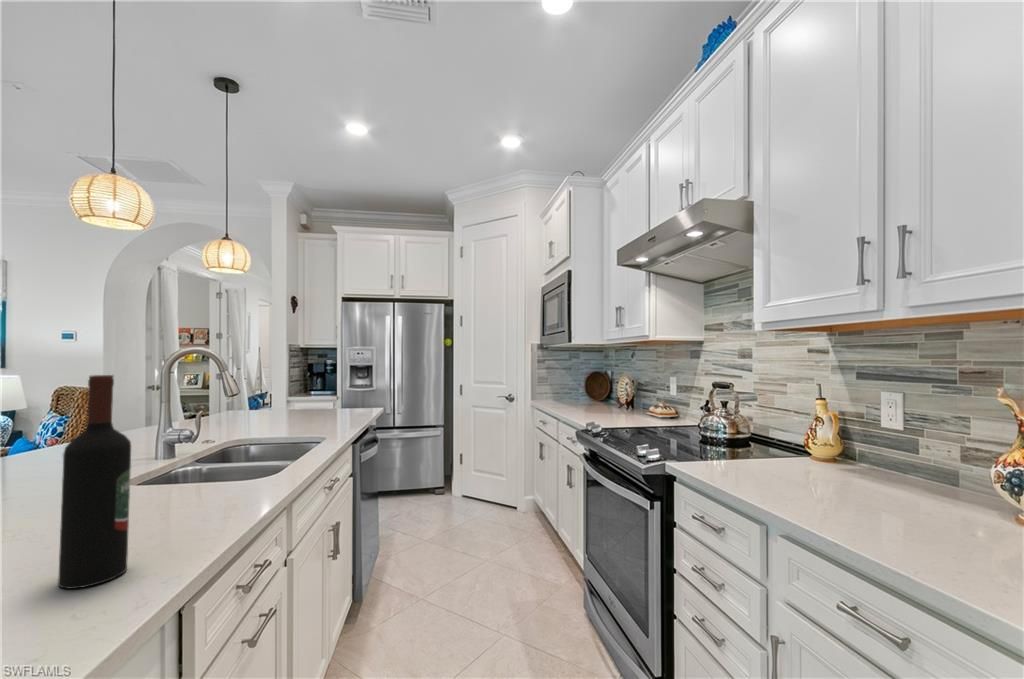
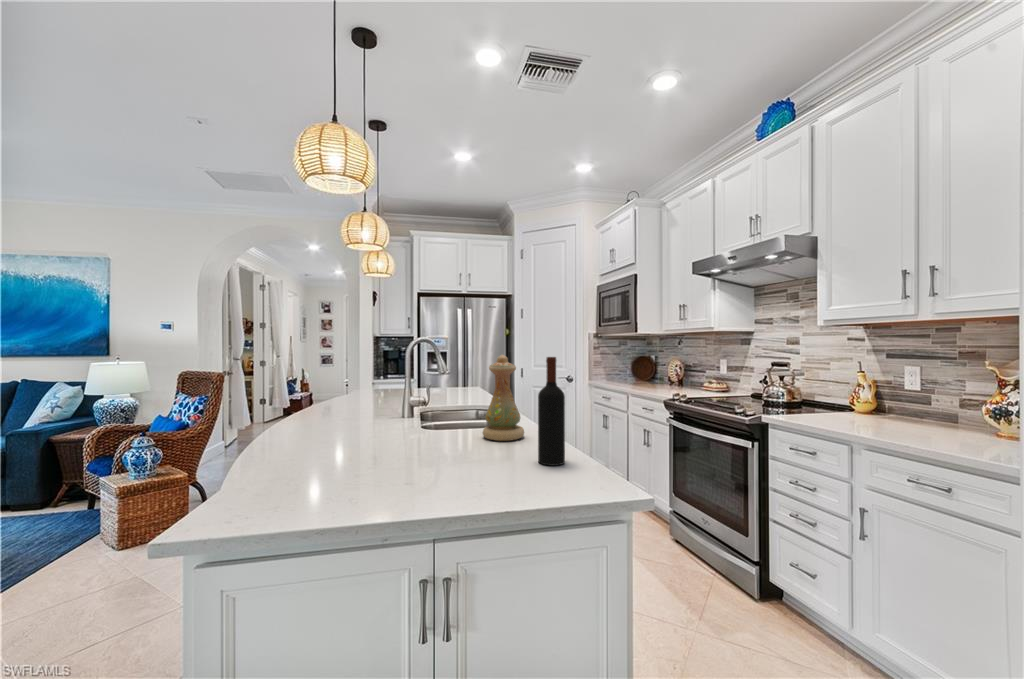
vase: none [135,369,220,511] -> present [483,355,524,441]

